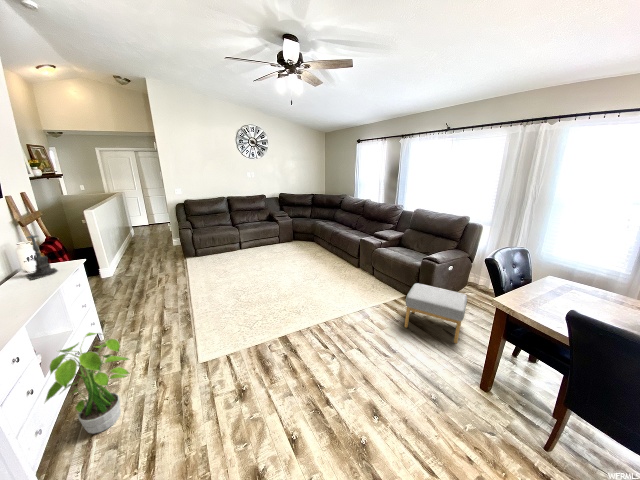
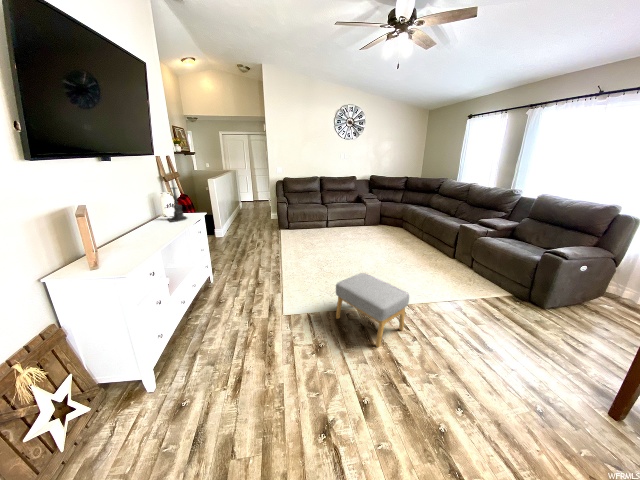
footstool: present [405,283,467,343] -> present [336,273,409,347]
potted plant: present [45,332,130,433] -> none [169,266,231,349]

